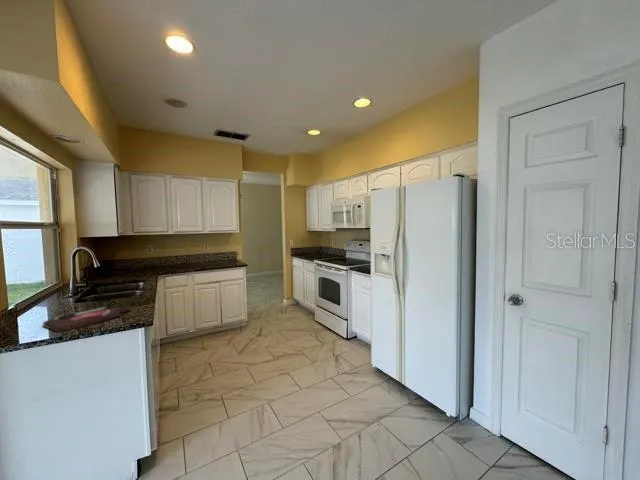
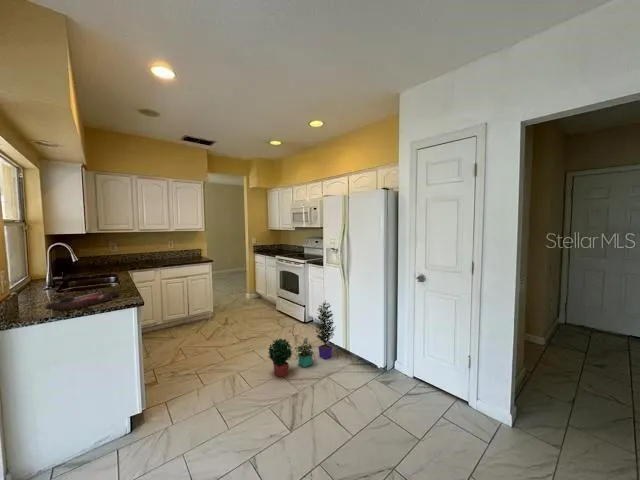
potted plant: none [303,319,388,415] -> present [268,303,335,377]

